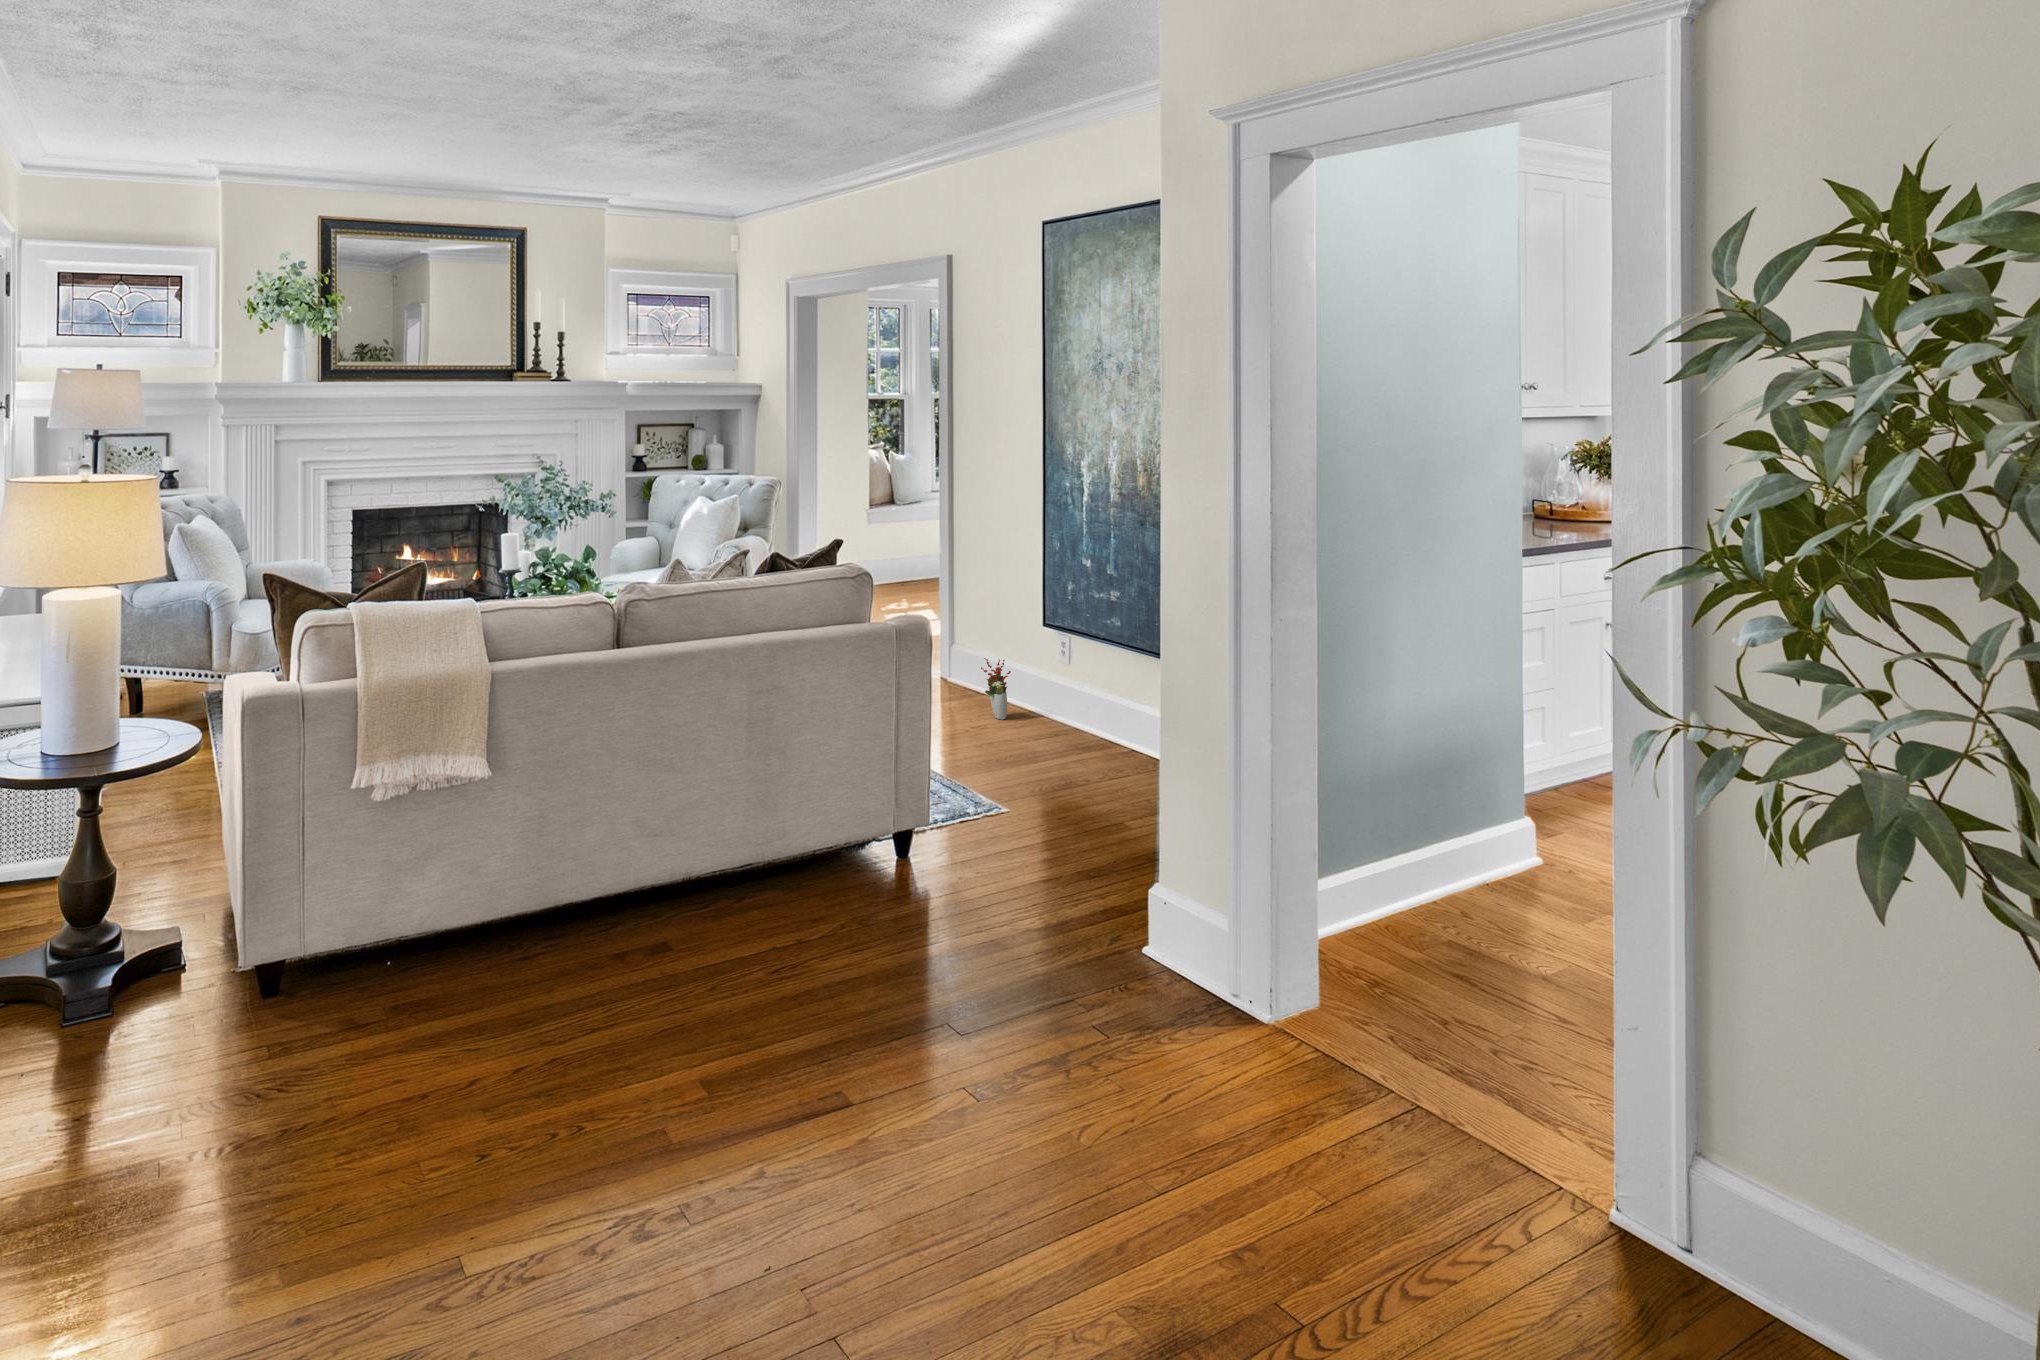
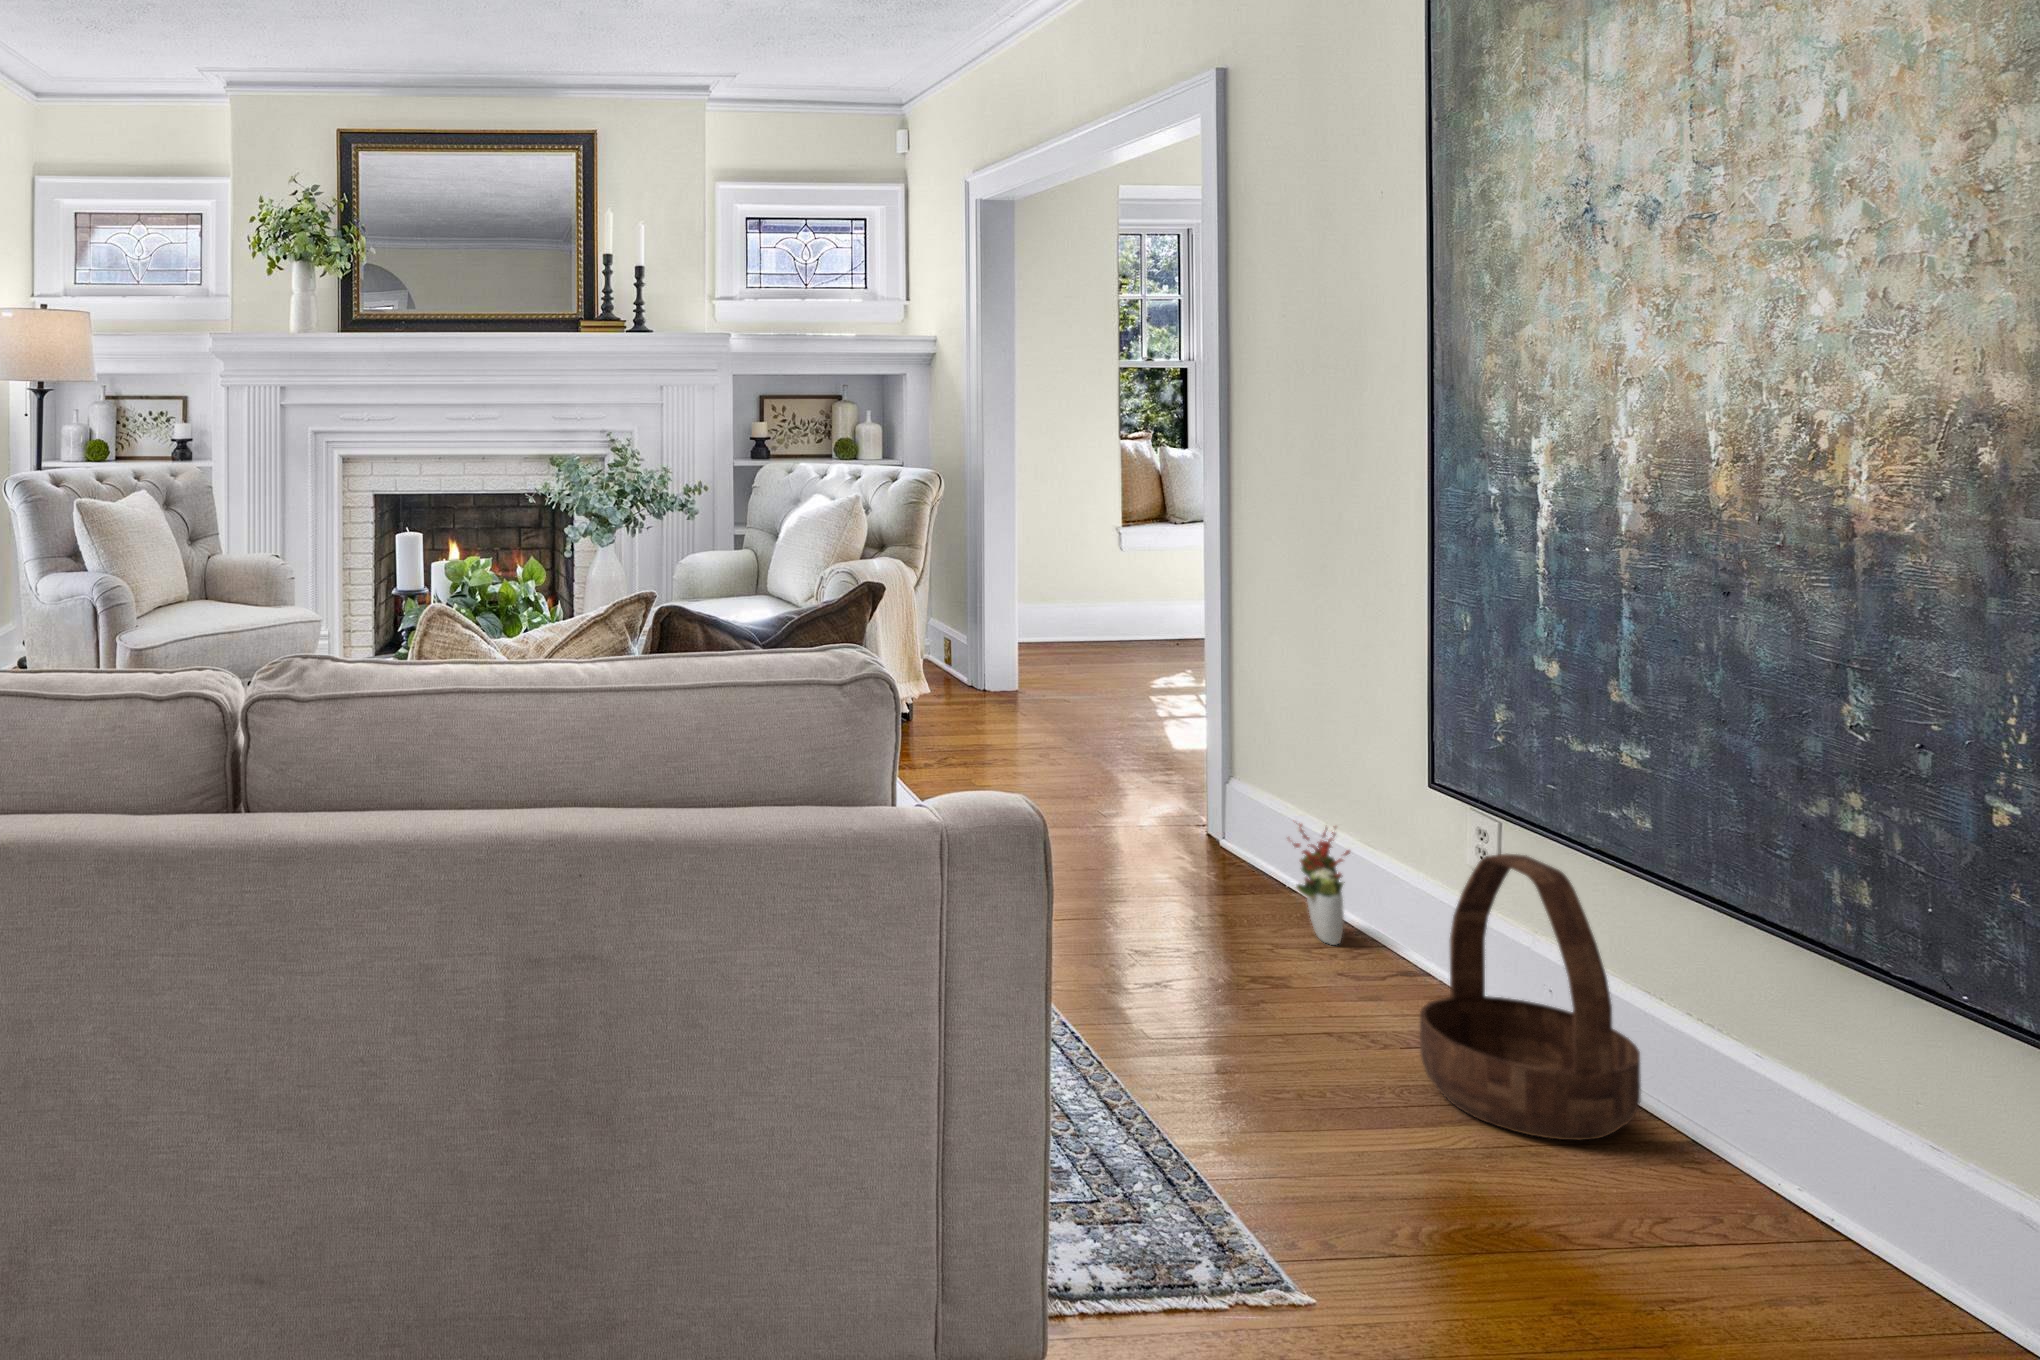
basket: none [1032,648,1117,765] -> present [1420,854,1641,1140]

